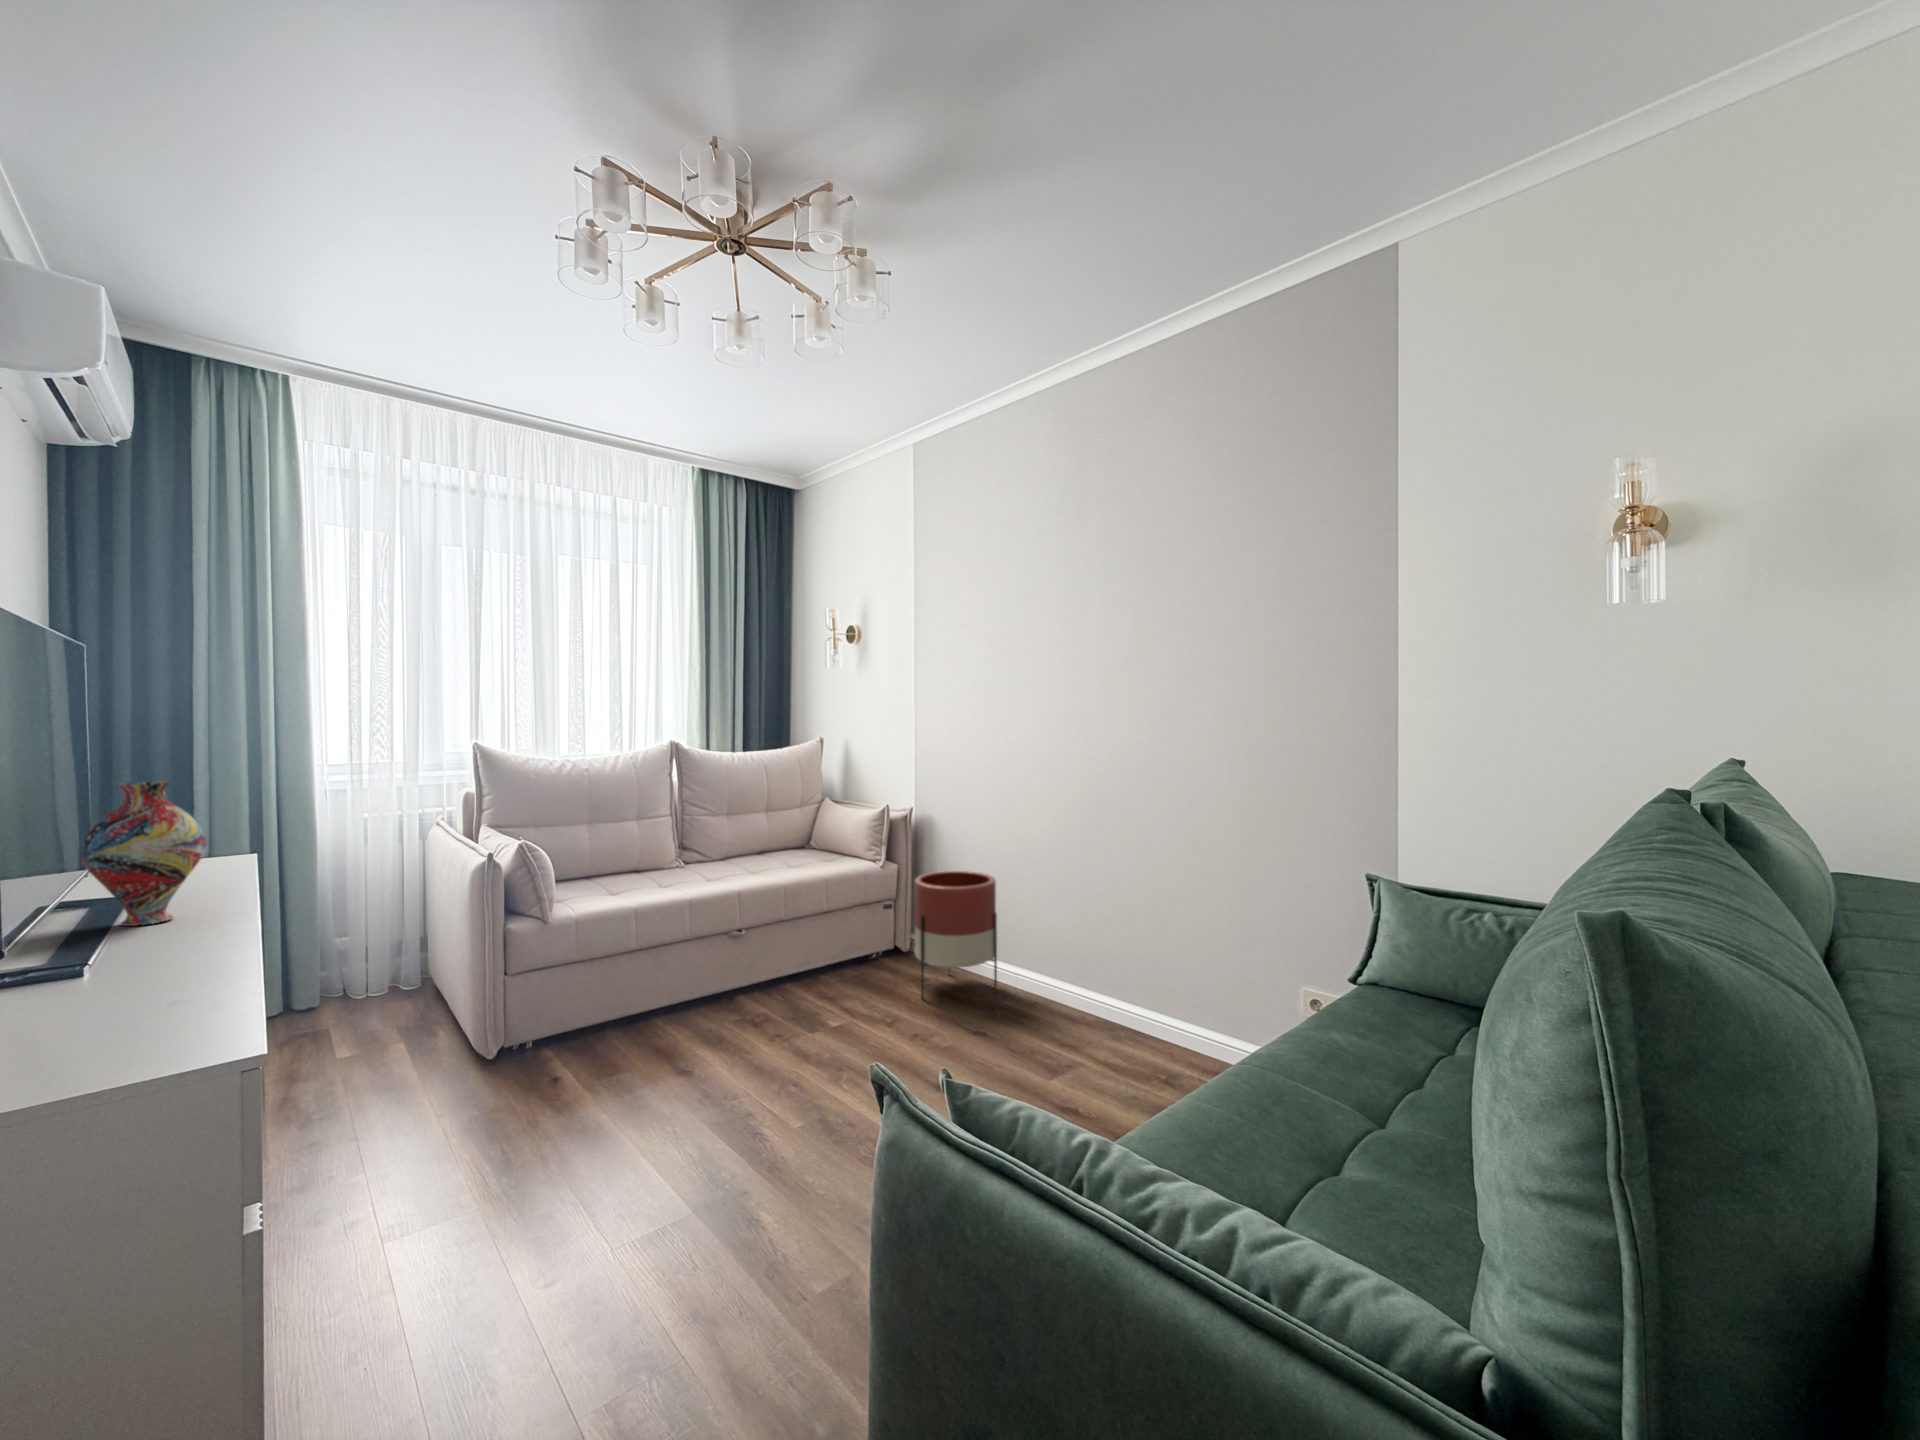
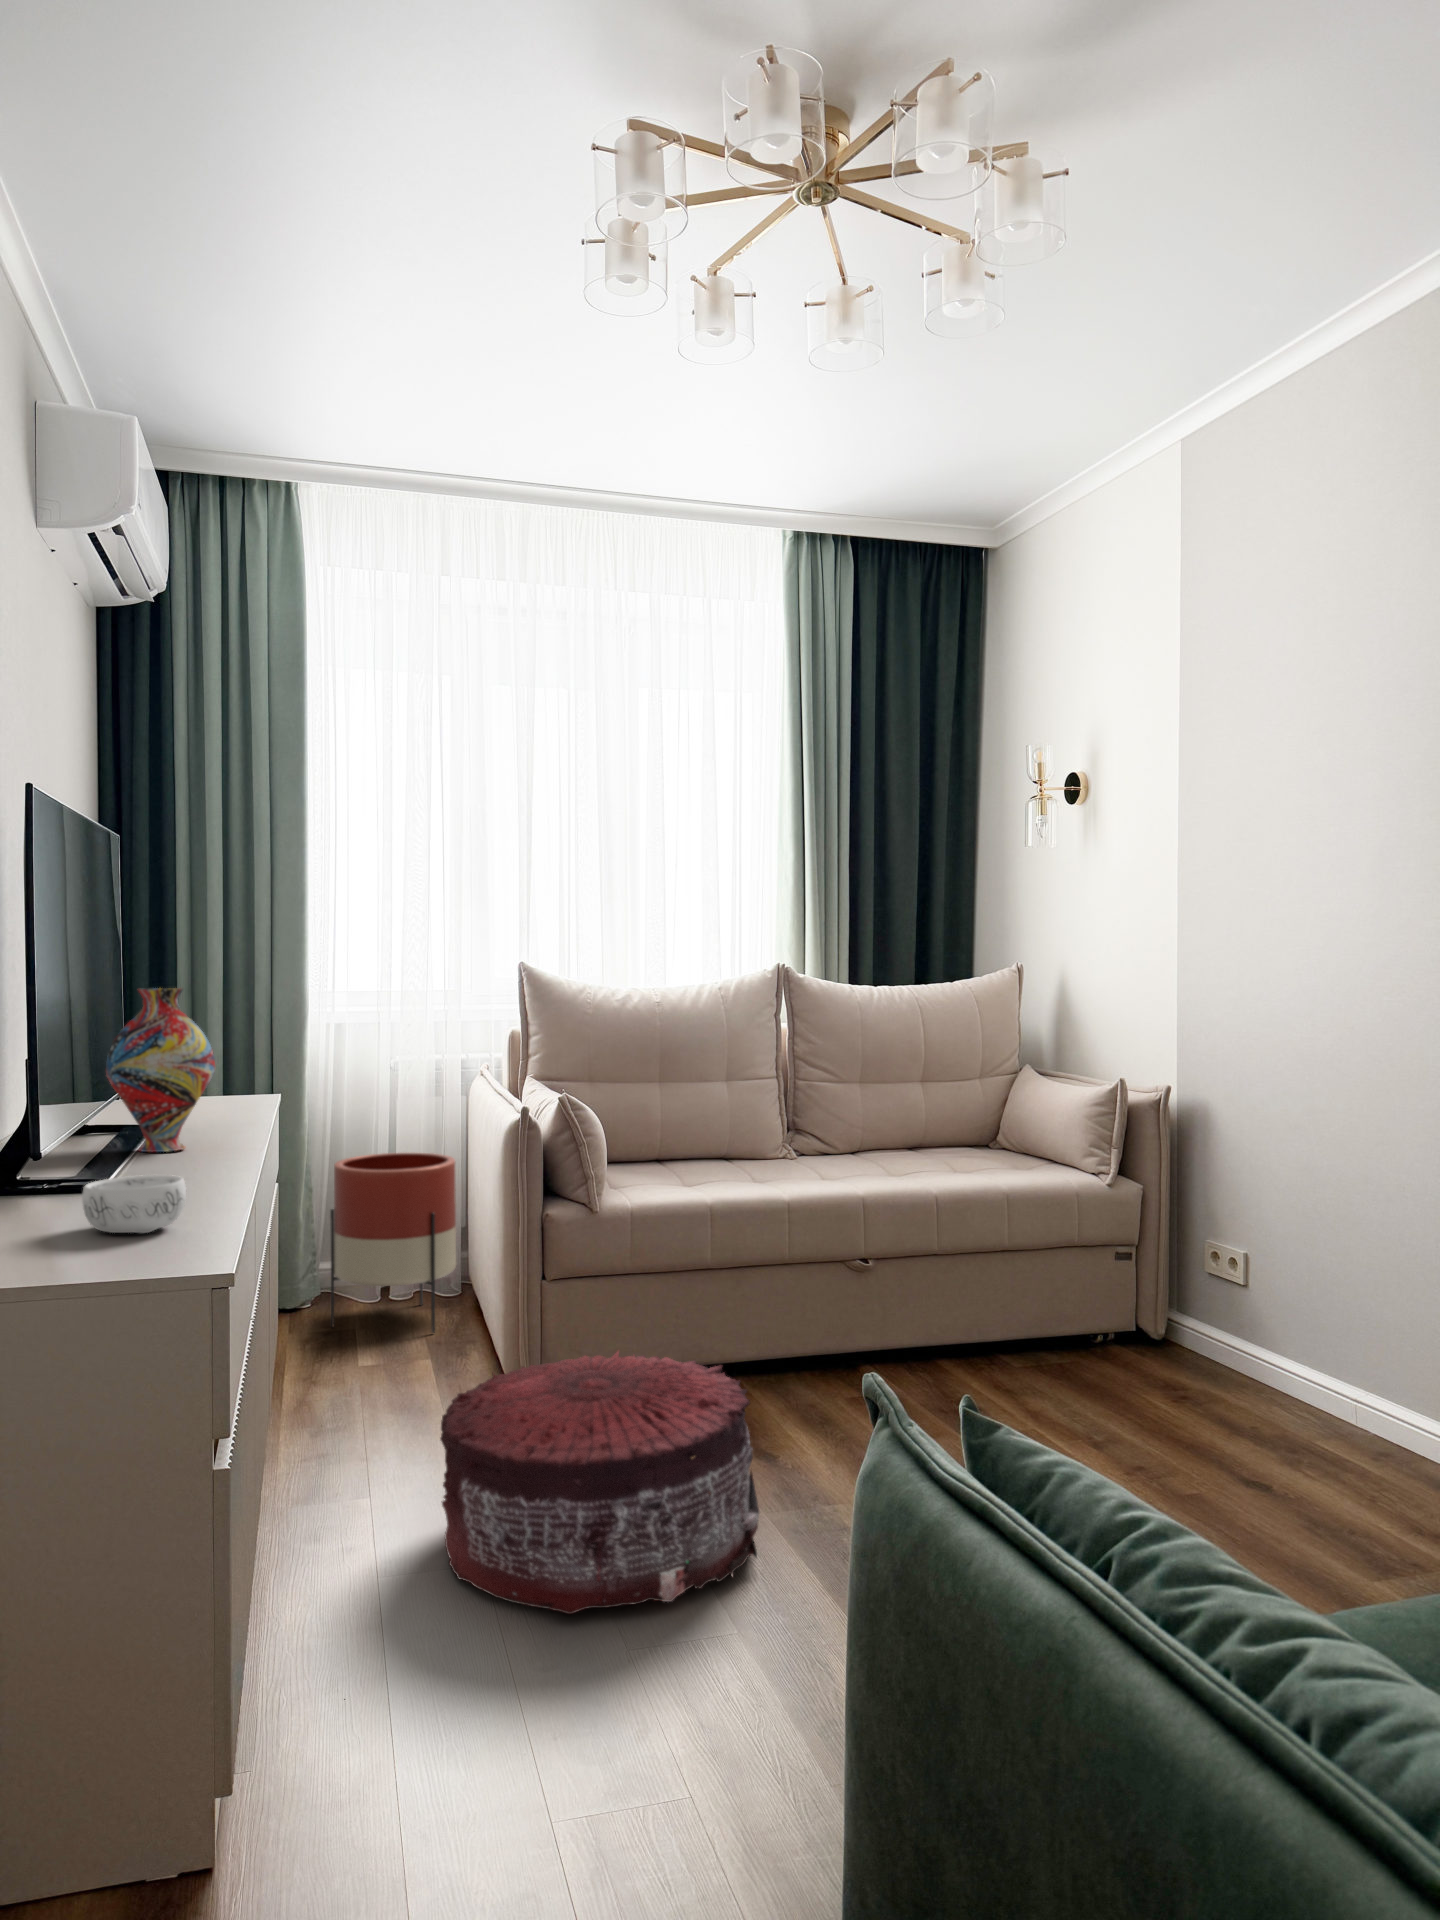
planter: present [915,871,997,999] -> present [330,1152,456,1333]
decorative bowl: none [76,958,201,1021] -> present [82,1175,186,1233]
pouf: none [438,1020,694,1231] -> present [440,1351,759,1614]

